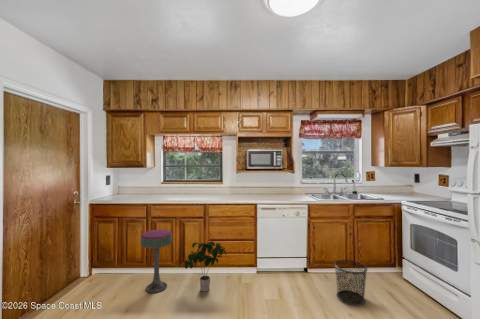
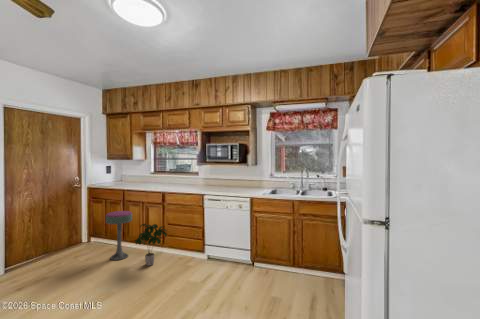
waste bin: present [334,260,367,306] -> none [245,255,276,300]

